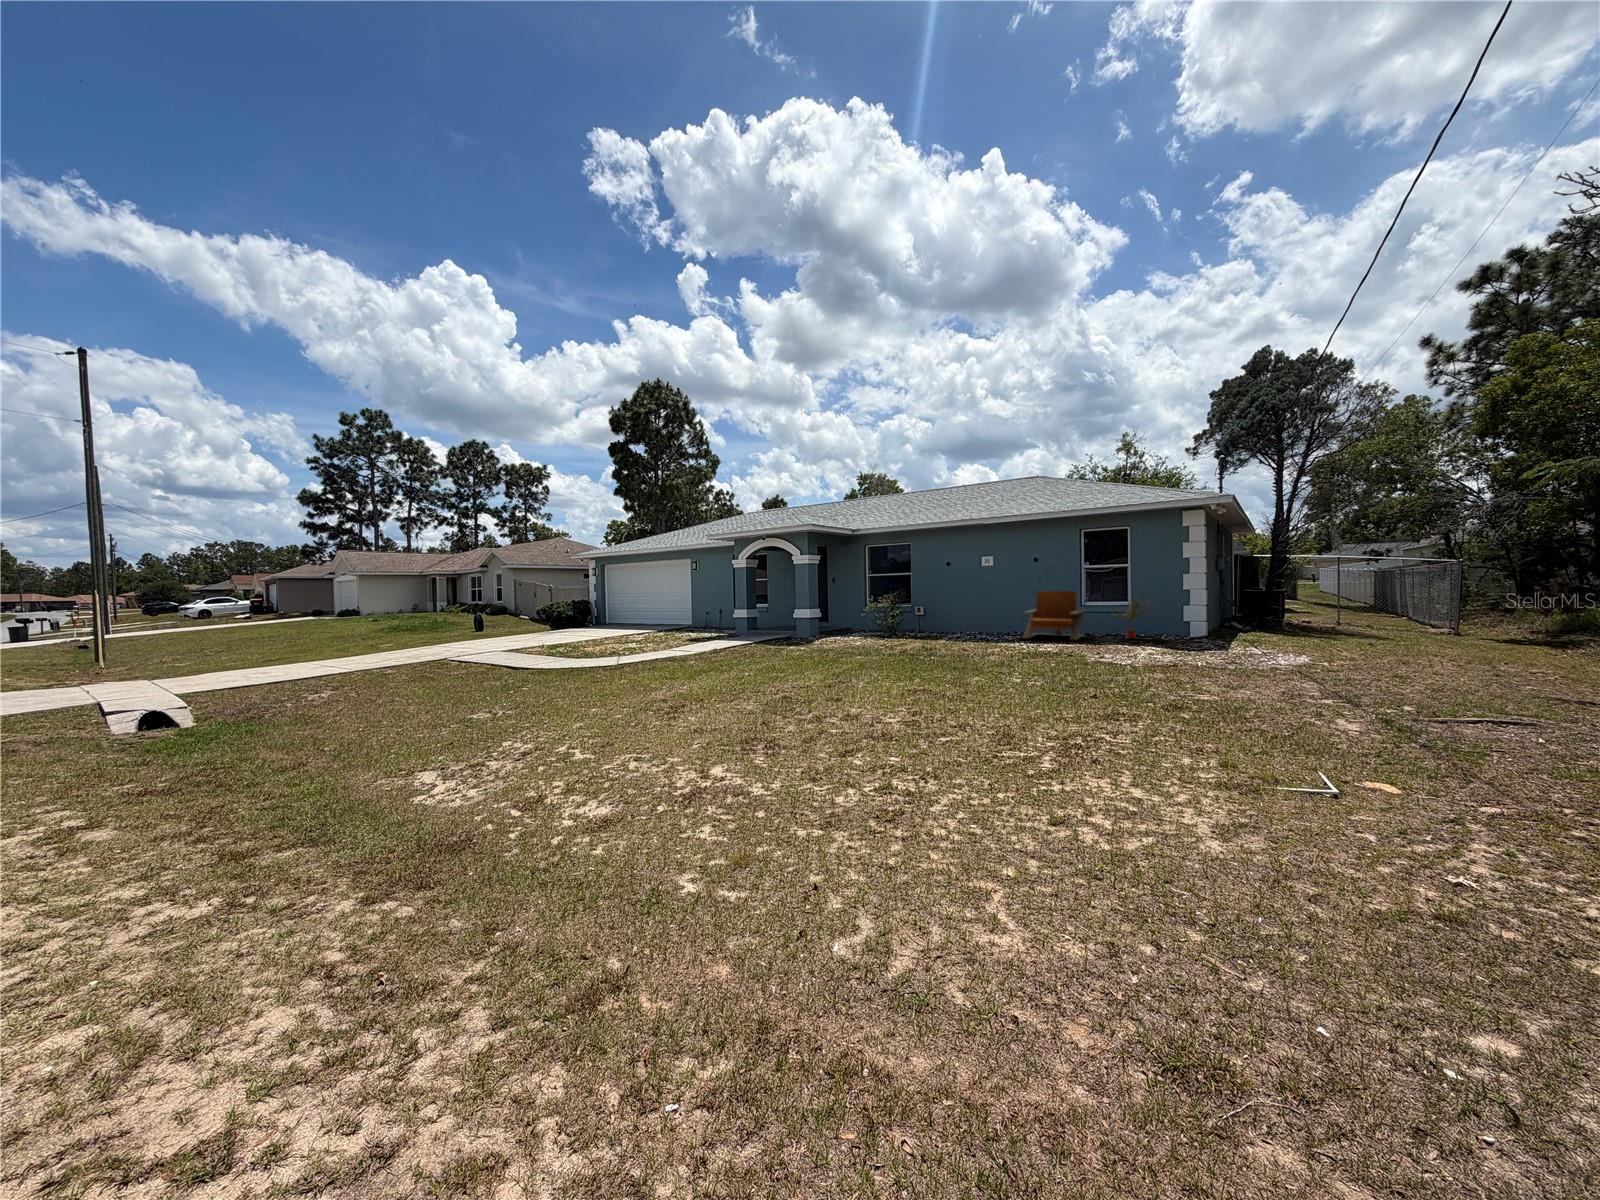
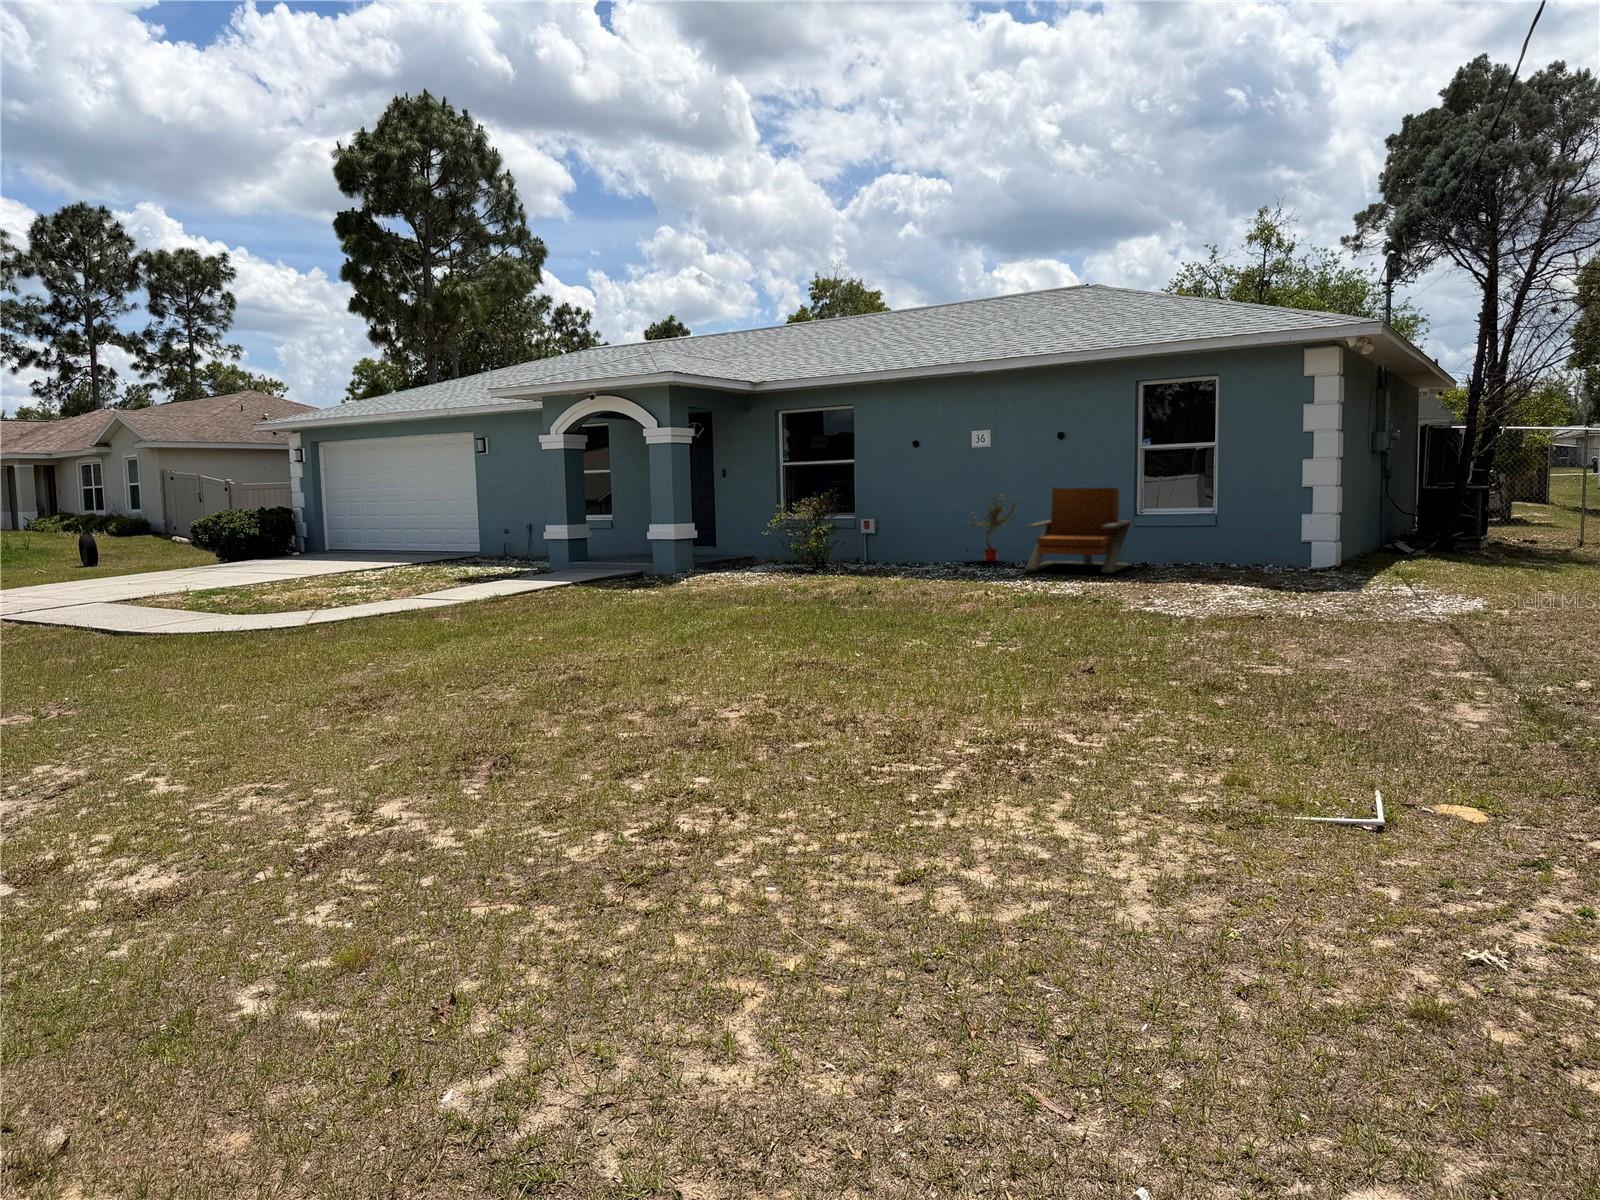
potted tree: present [1113,597,1151,639] -> present [966,494,1016,562]

